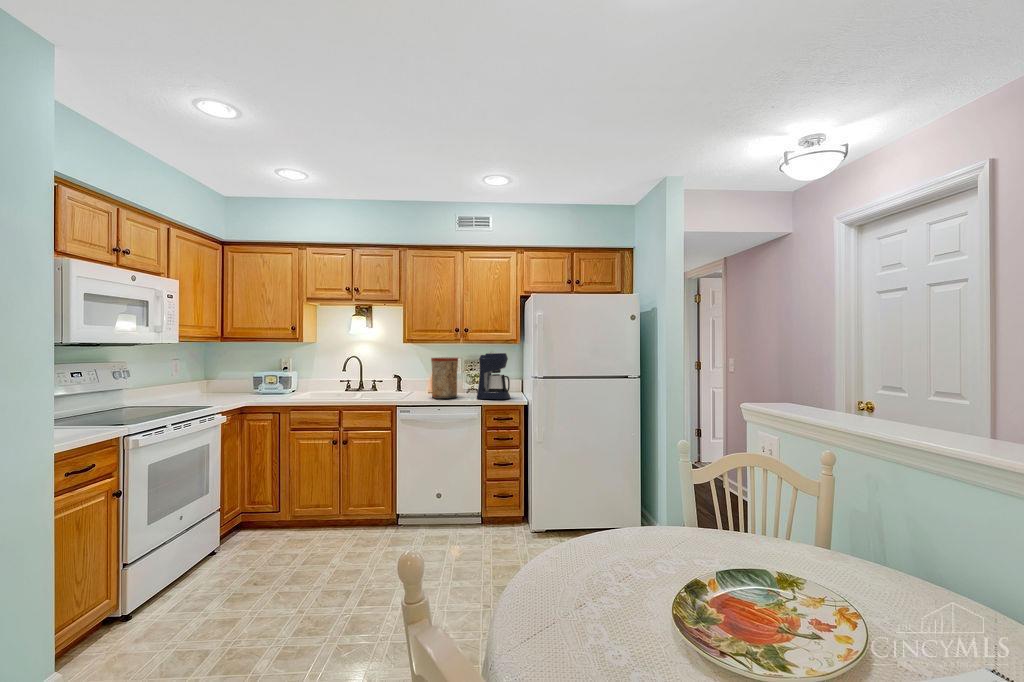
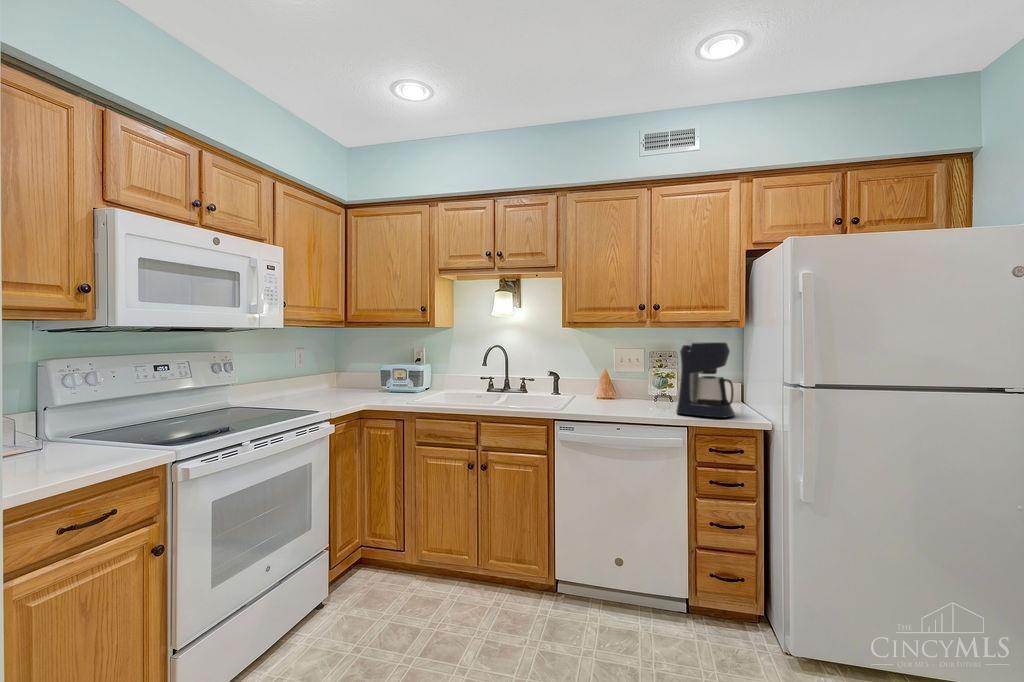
vase: present [431,358,458,399] -> none [604,349,646,412]

